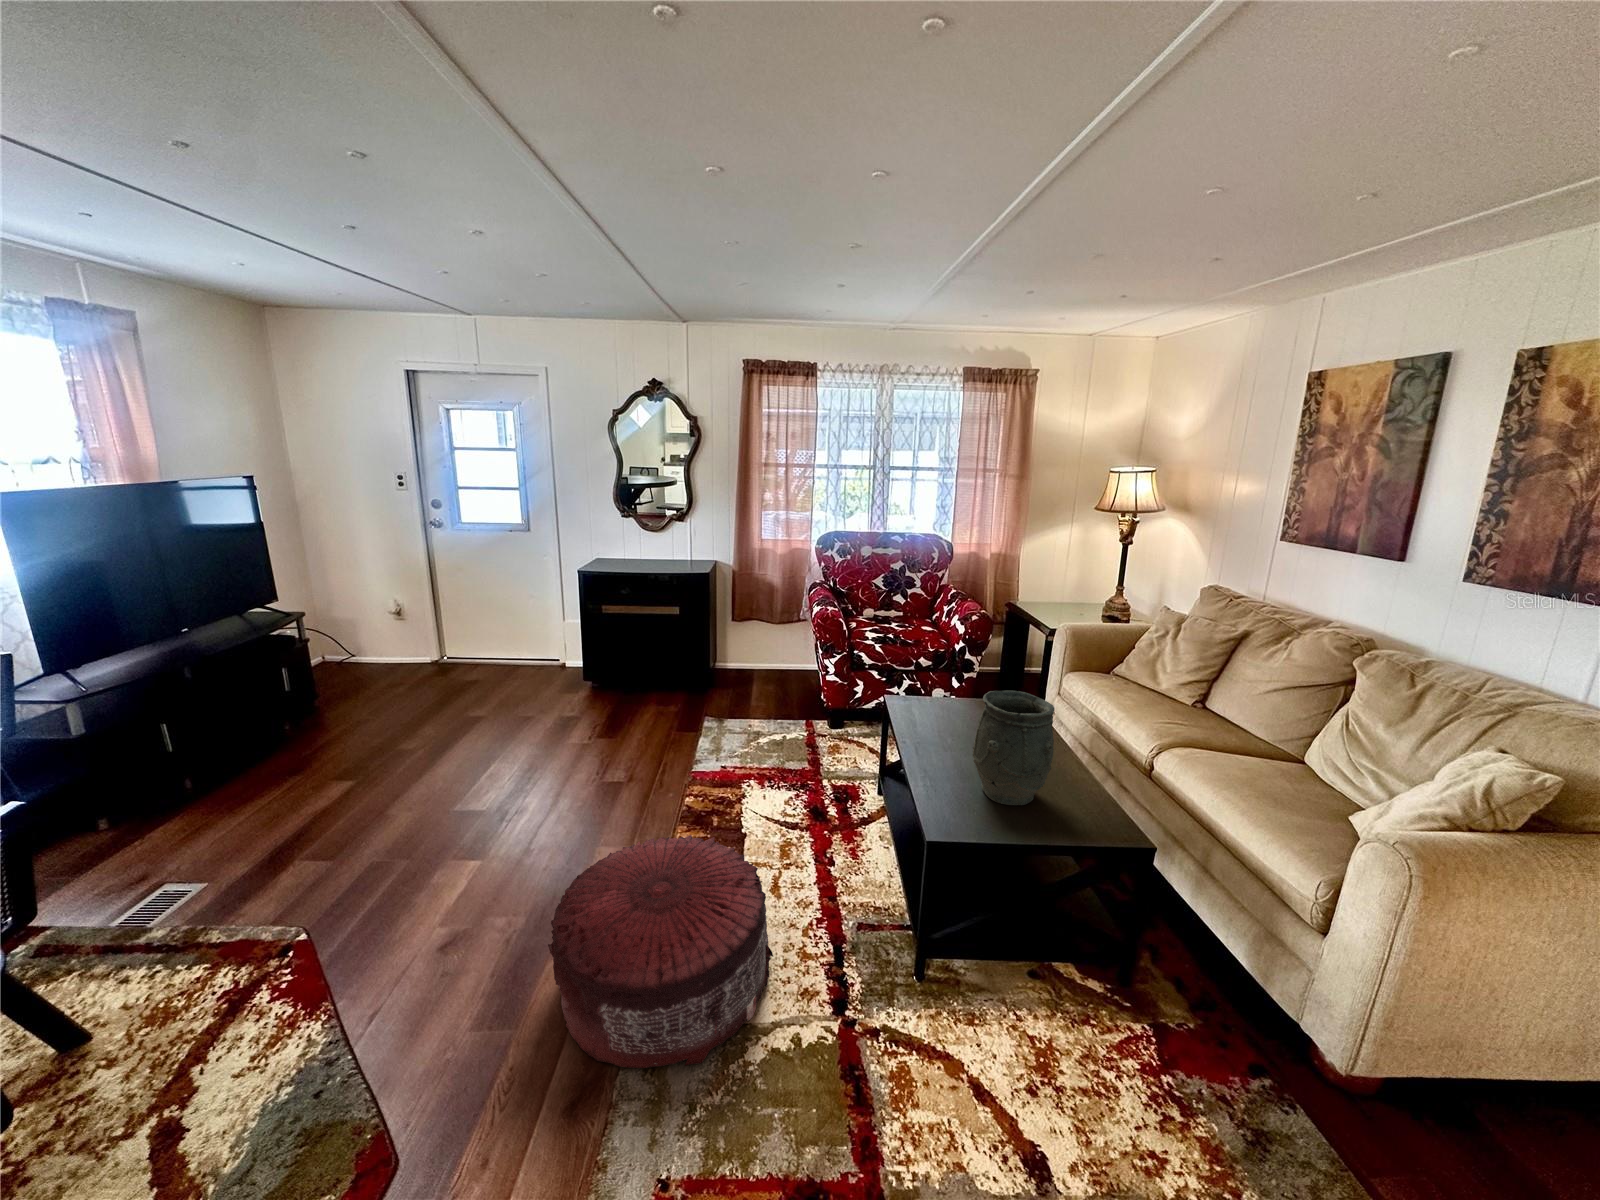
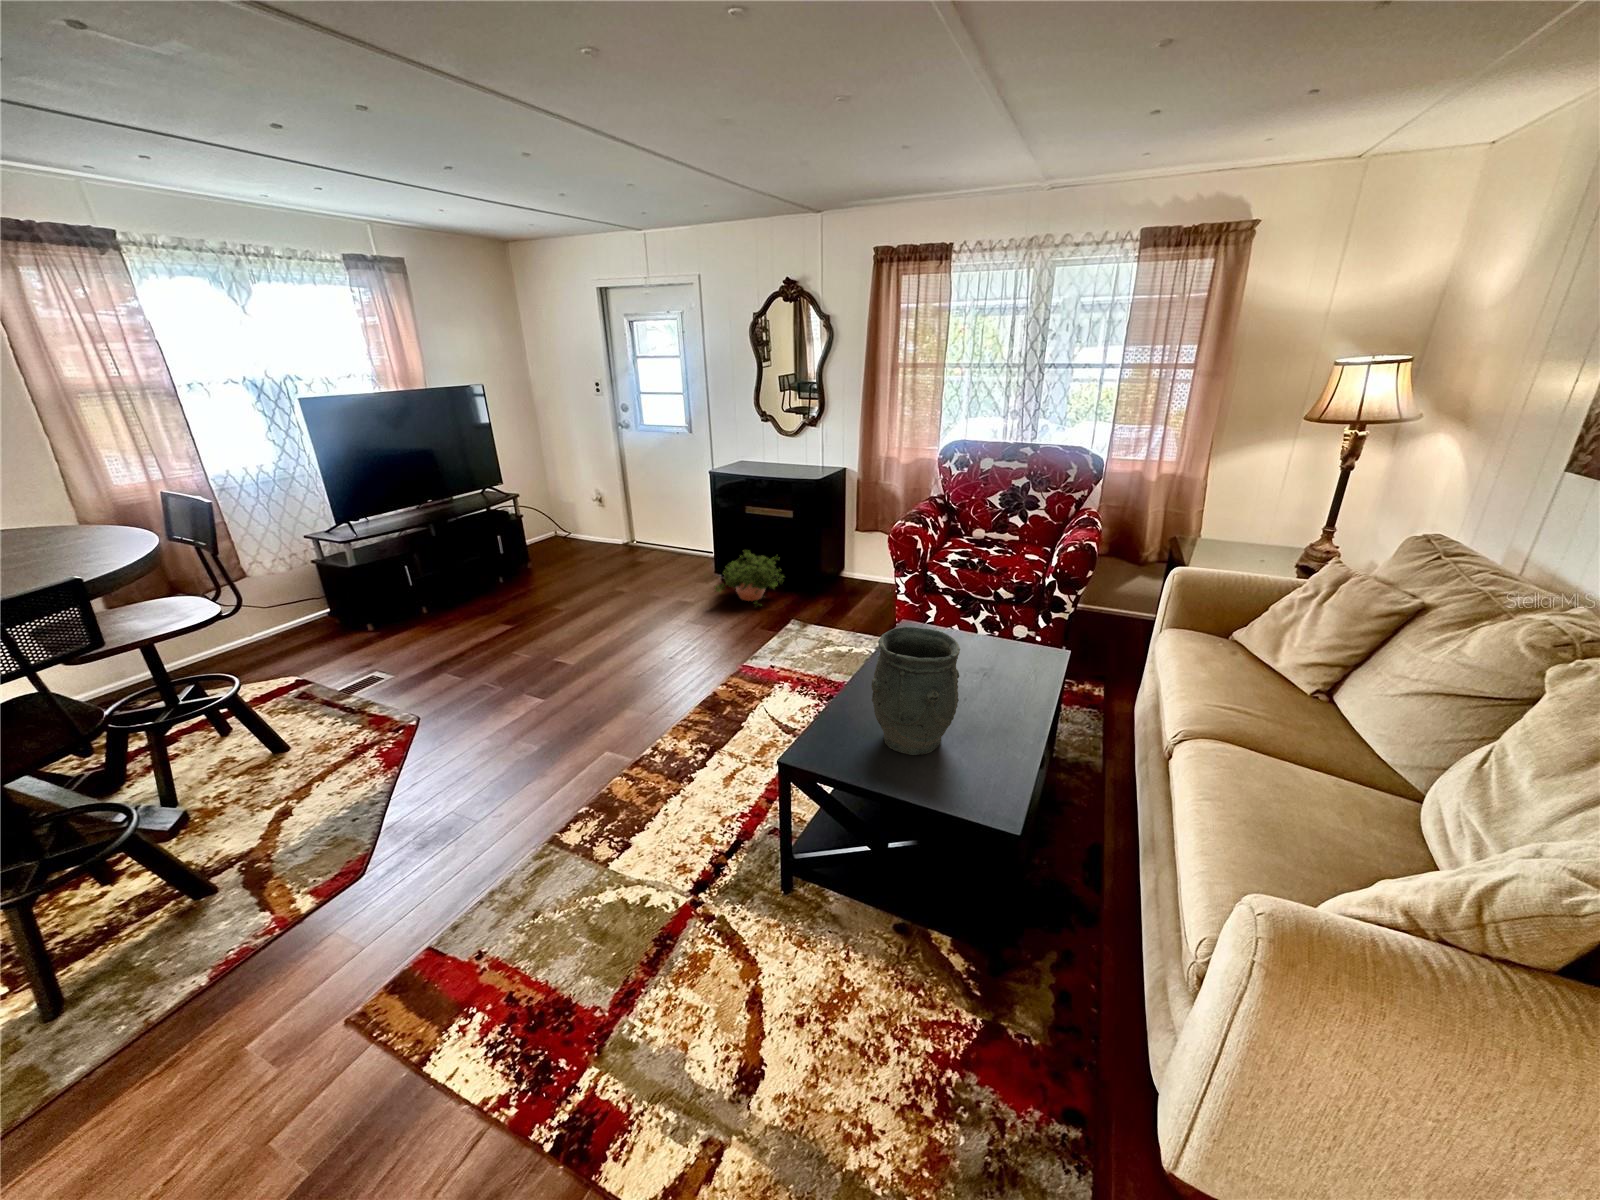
potted plant: none [609,650,682,711] -> present [715,550,784,606]
pouf: present [548,835,773,1068] -> none [487,707,680,887]

